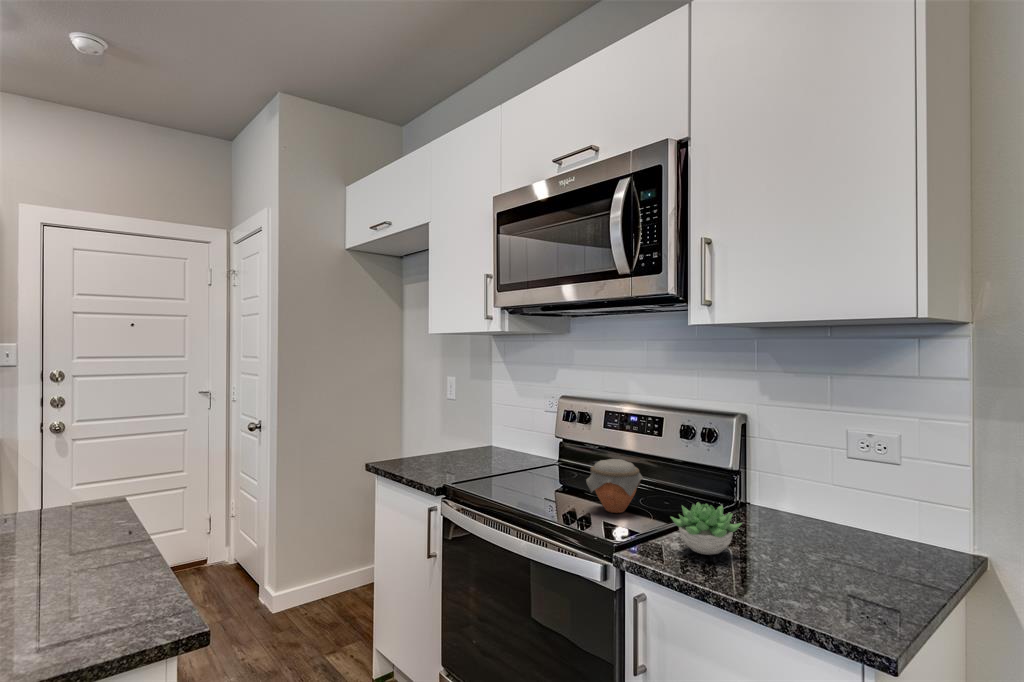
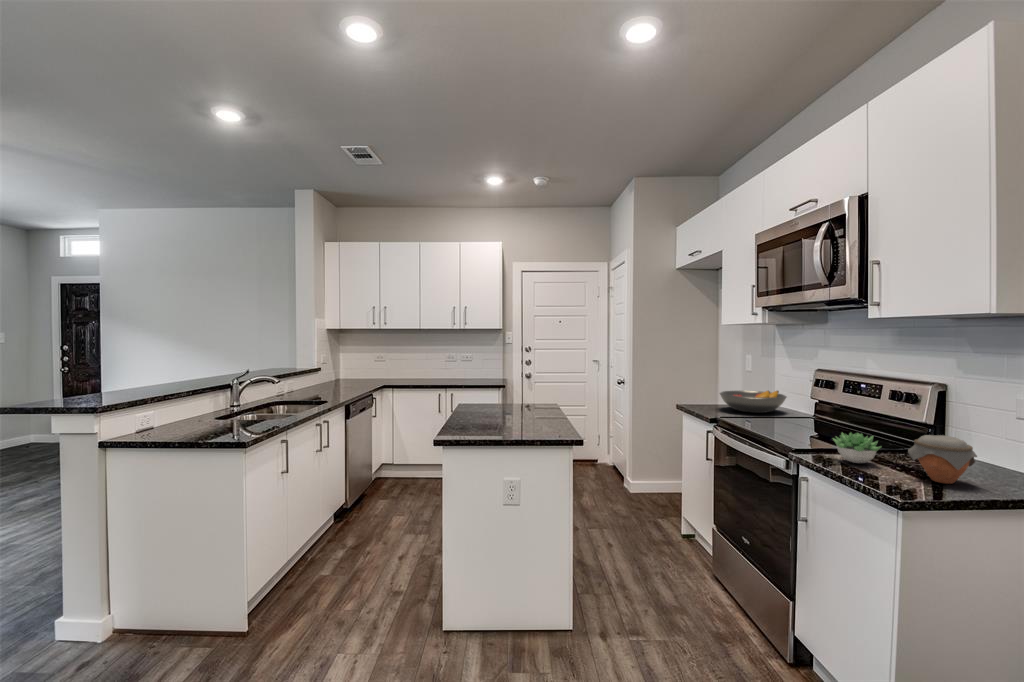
fruit bowl: none [434,429,524,466] -> present [720,391,787,413]
jar: present [586,459,643,513] -> present [908,435,977,484]

